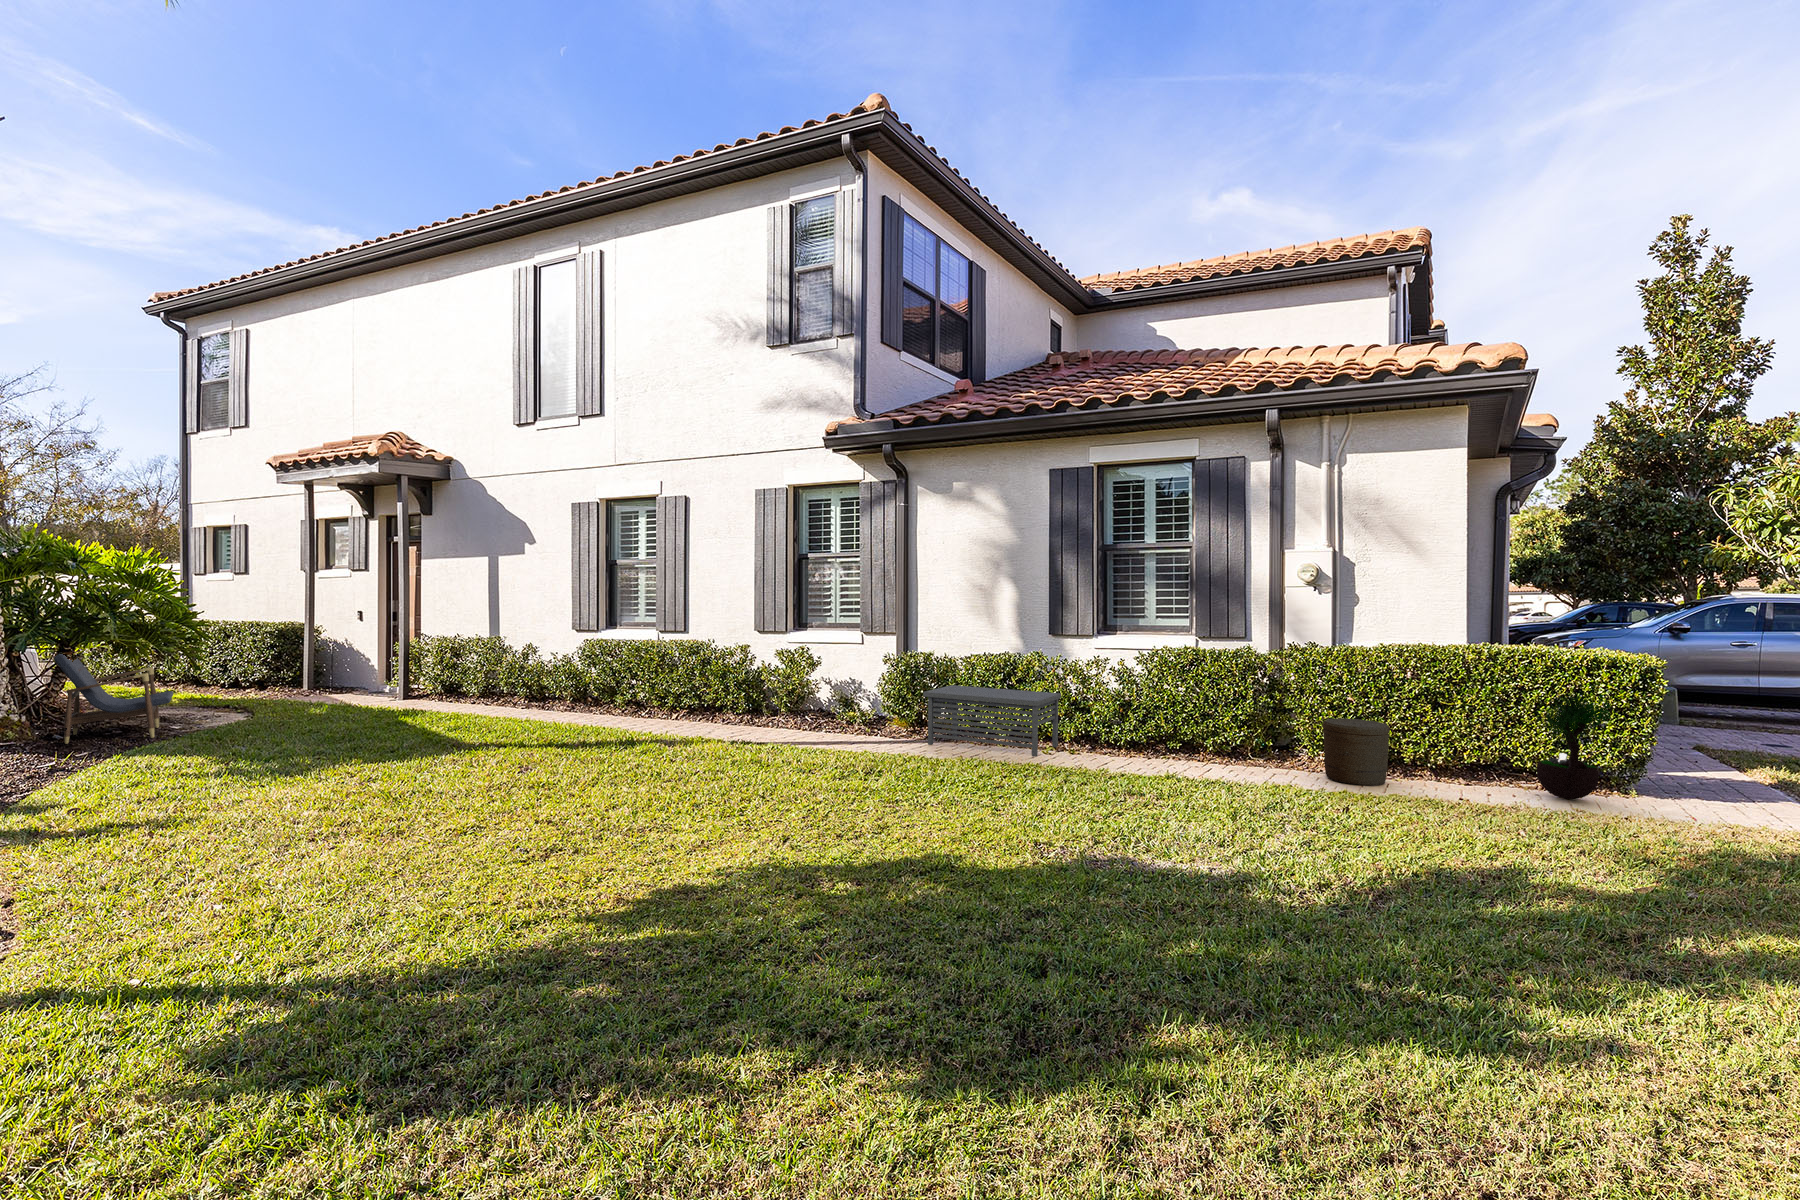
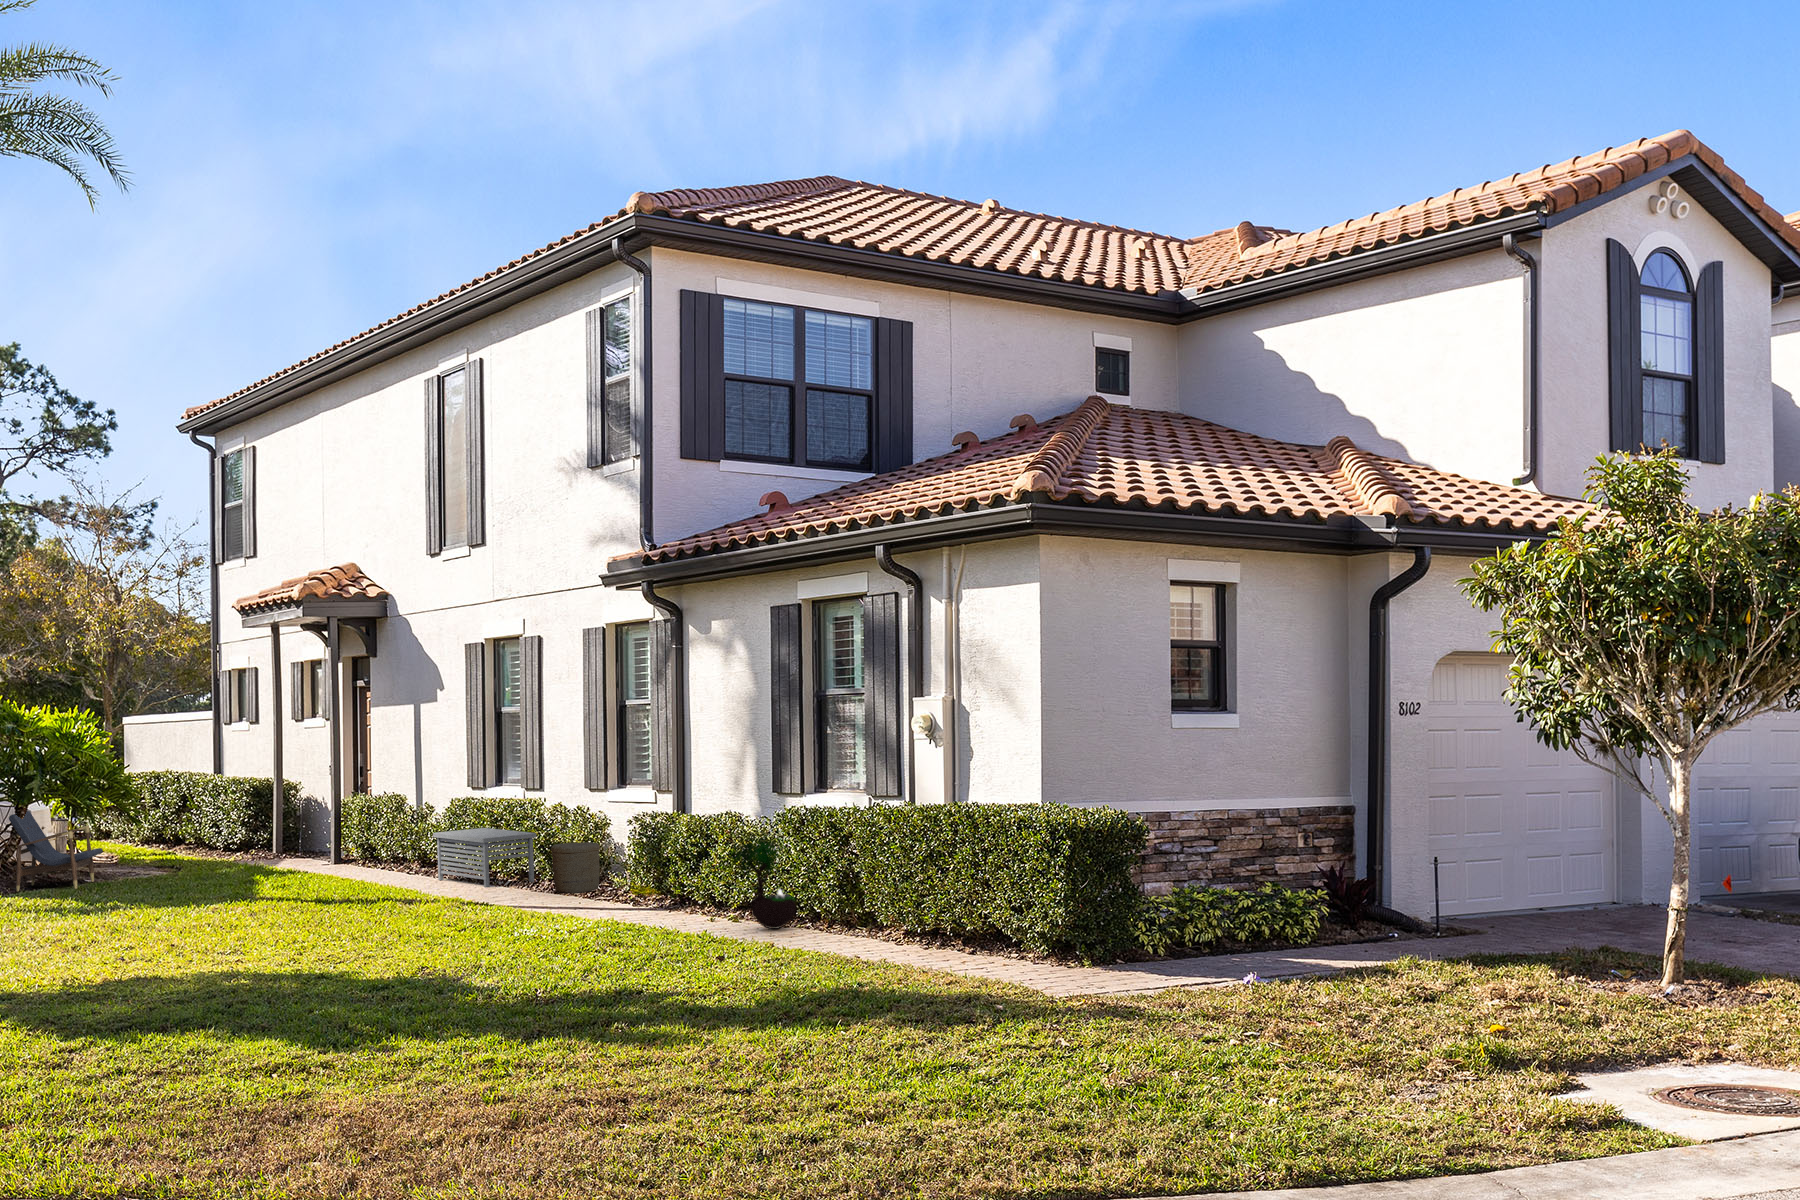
storage bench: present [923,685,1061,757] -> present [433,828,536,887]
potted tree: present [1532,685,1614,799] -> present [730,838,796,929]
woven basket: present [1322,718,1390,786] -> present [551,842,600,893]

